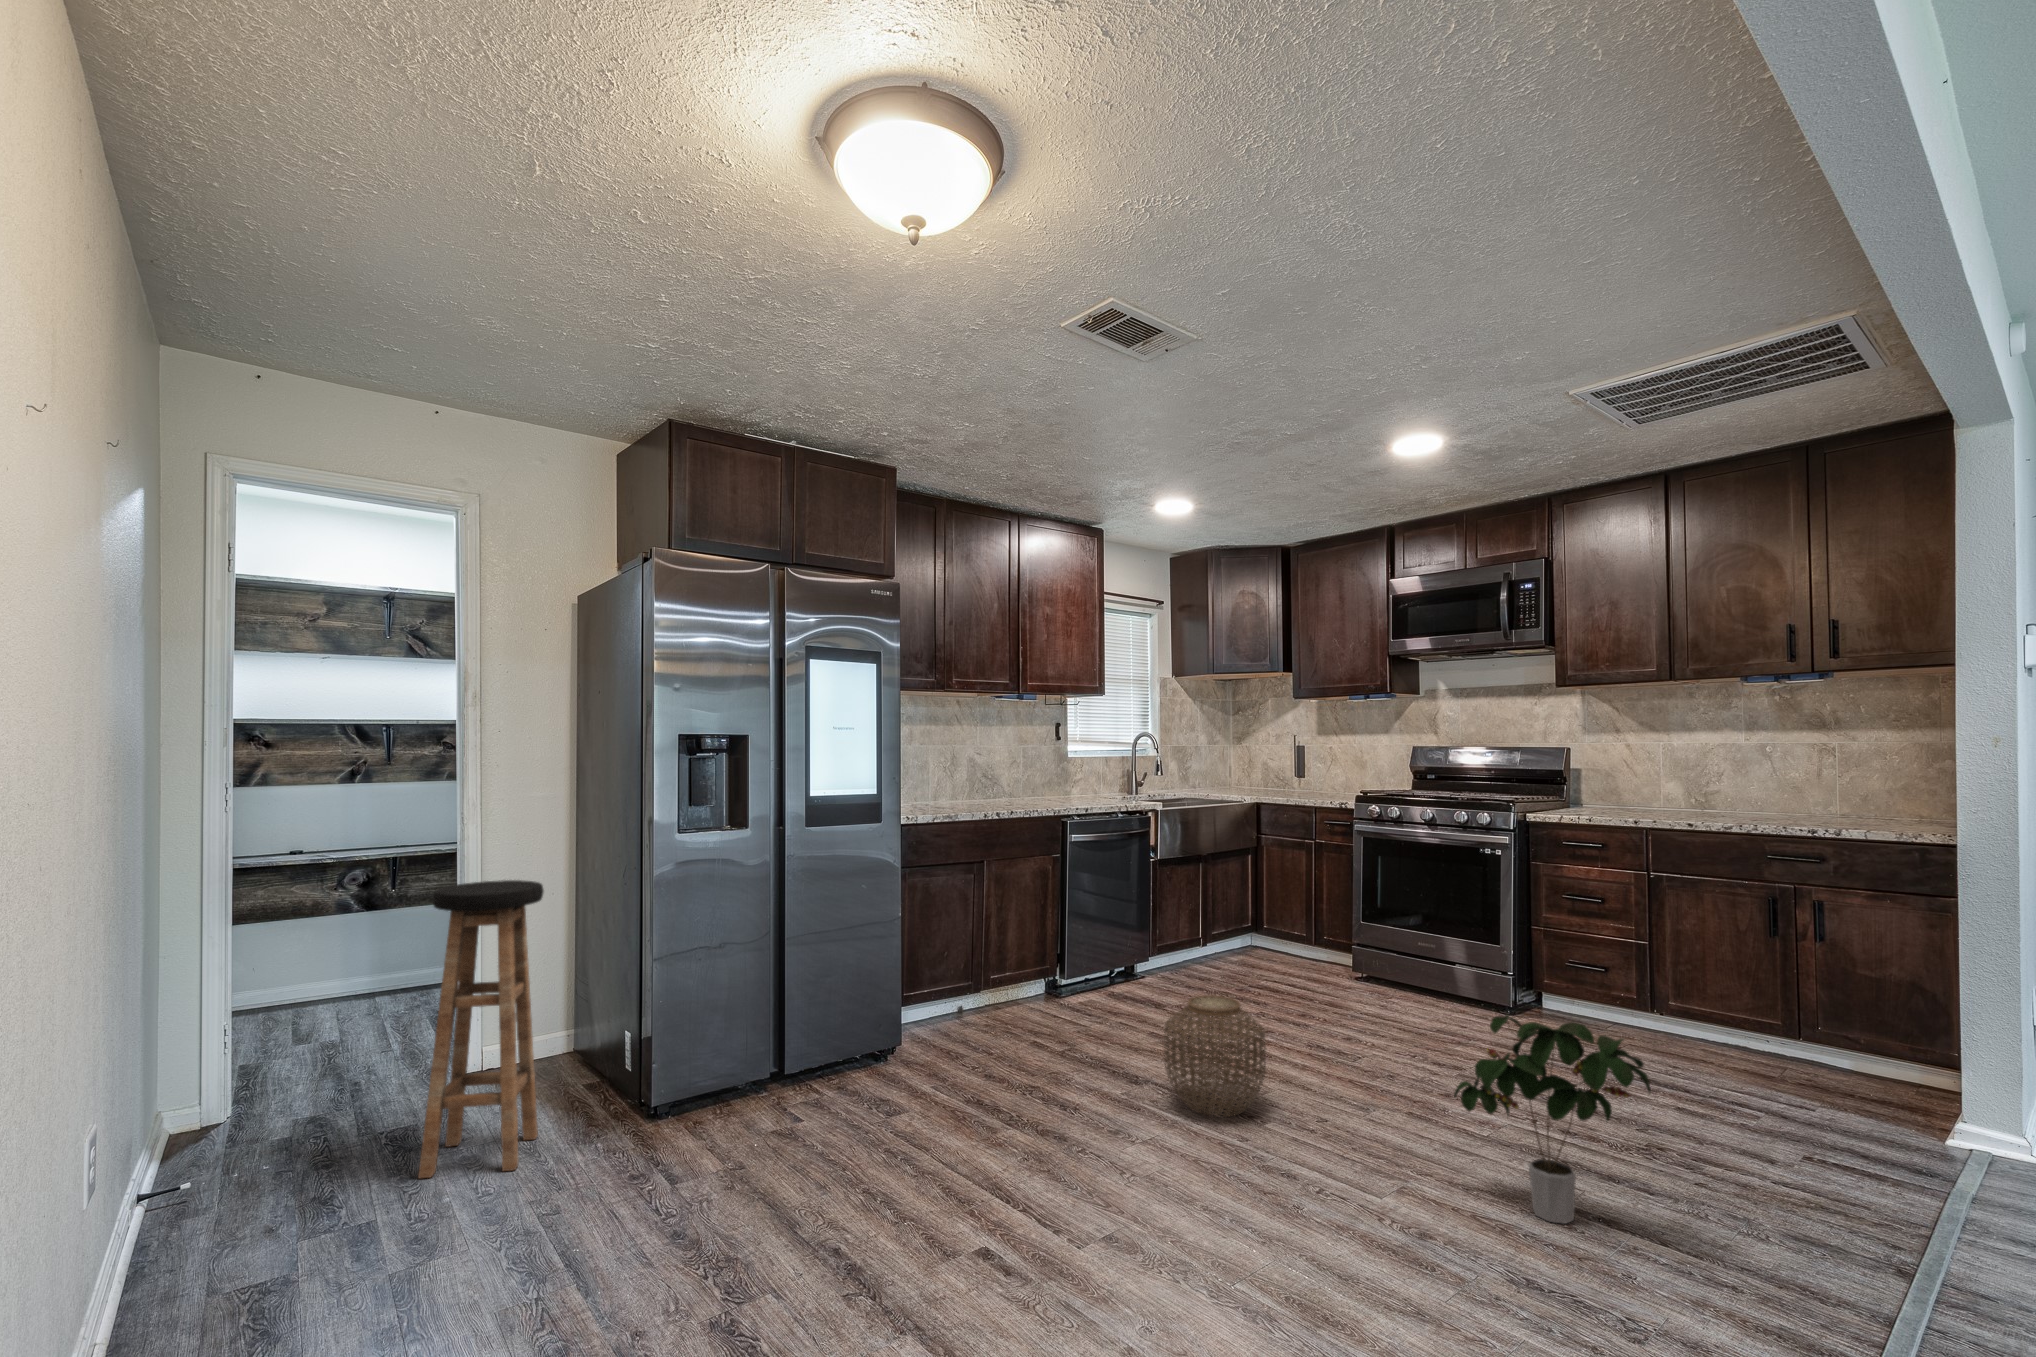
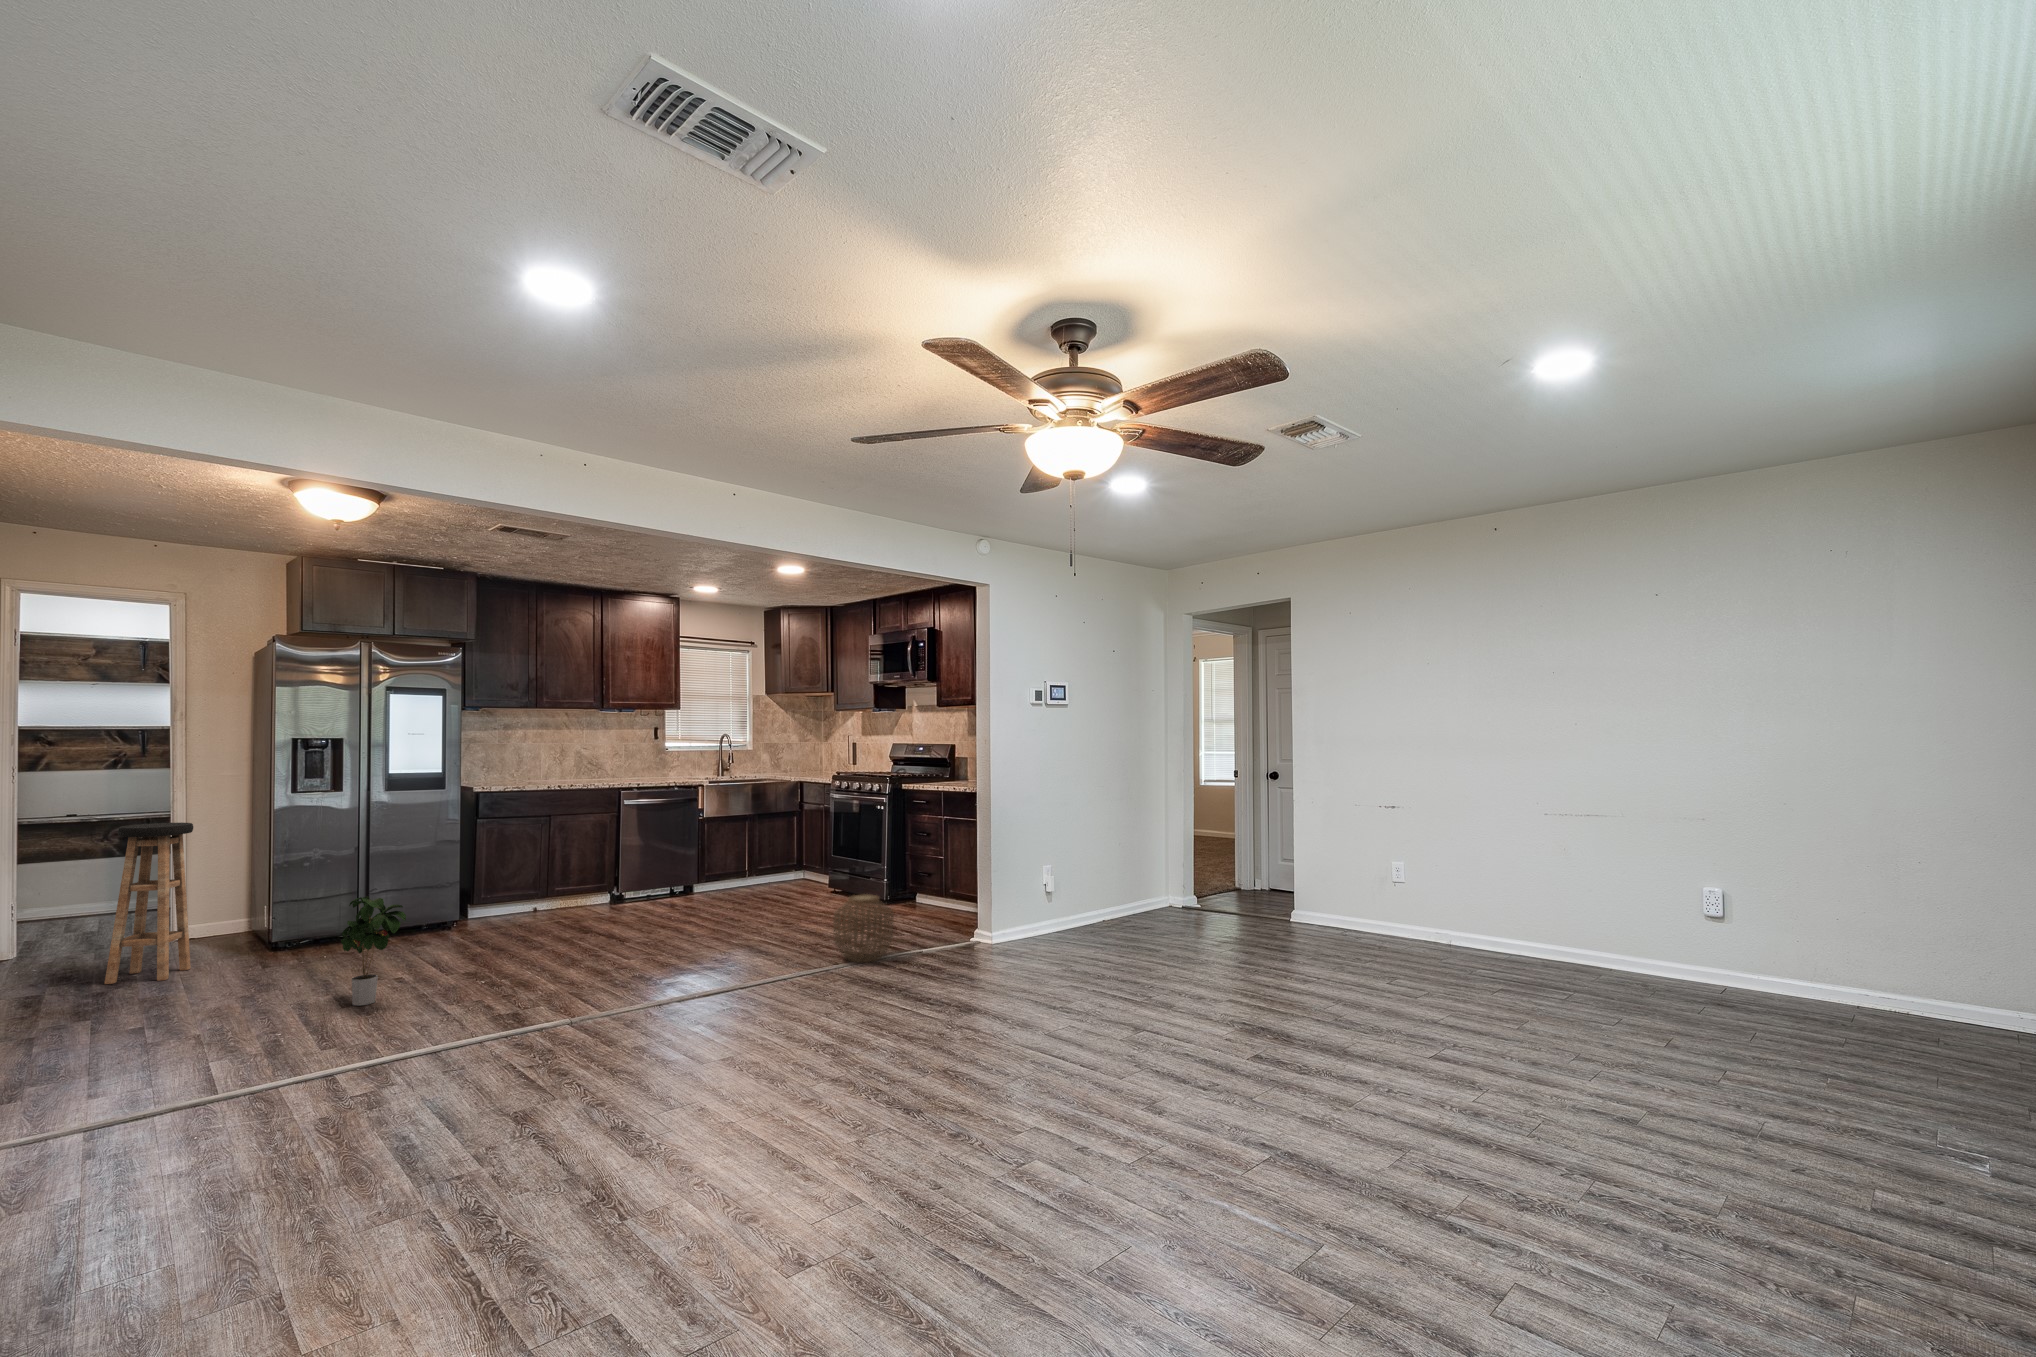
woven basket: present [1164,995,1266,1117] -> present [834,894,893,963]
potted plant: present [1454,1015,1651,1224] -> present [341,896,406,1006]

